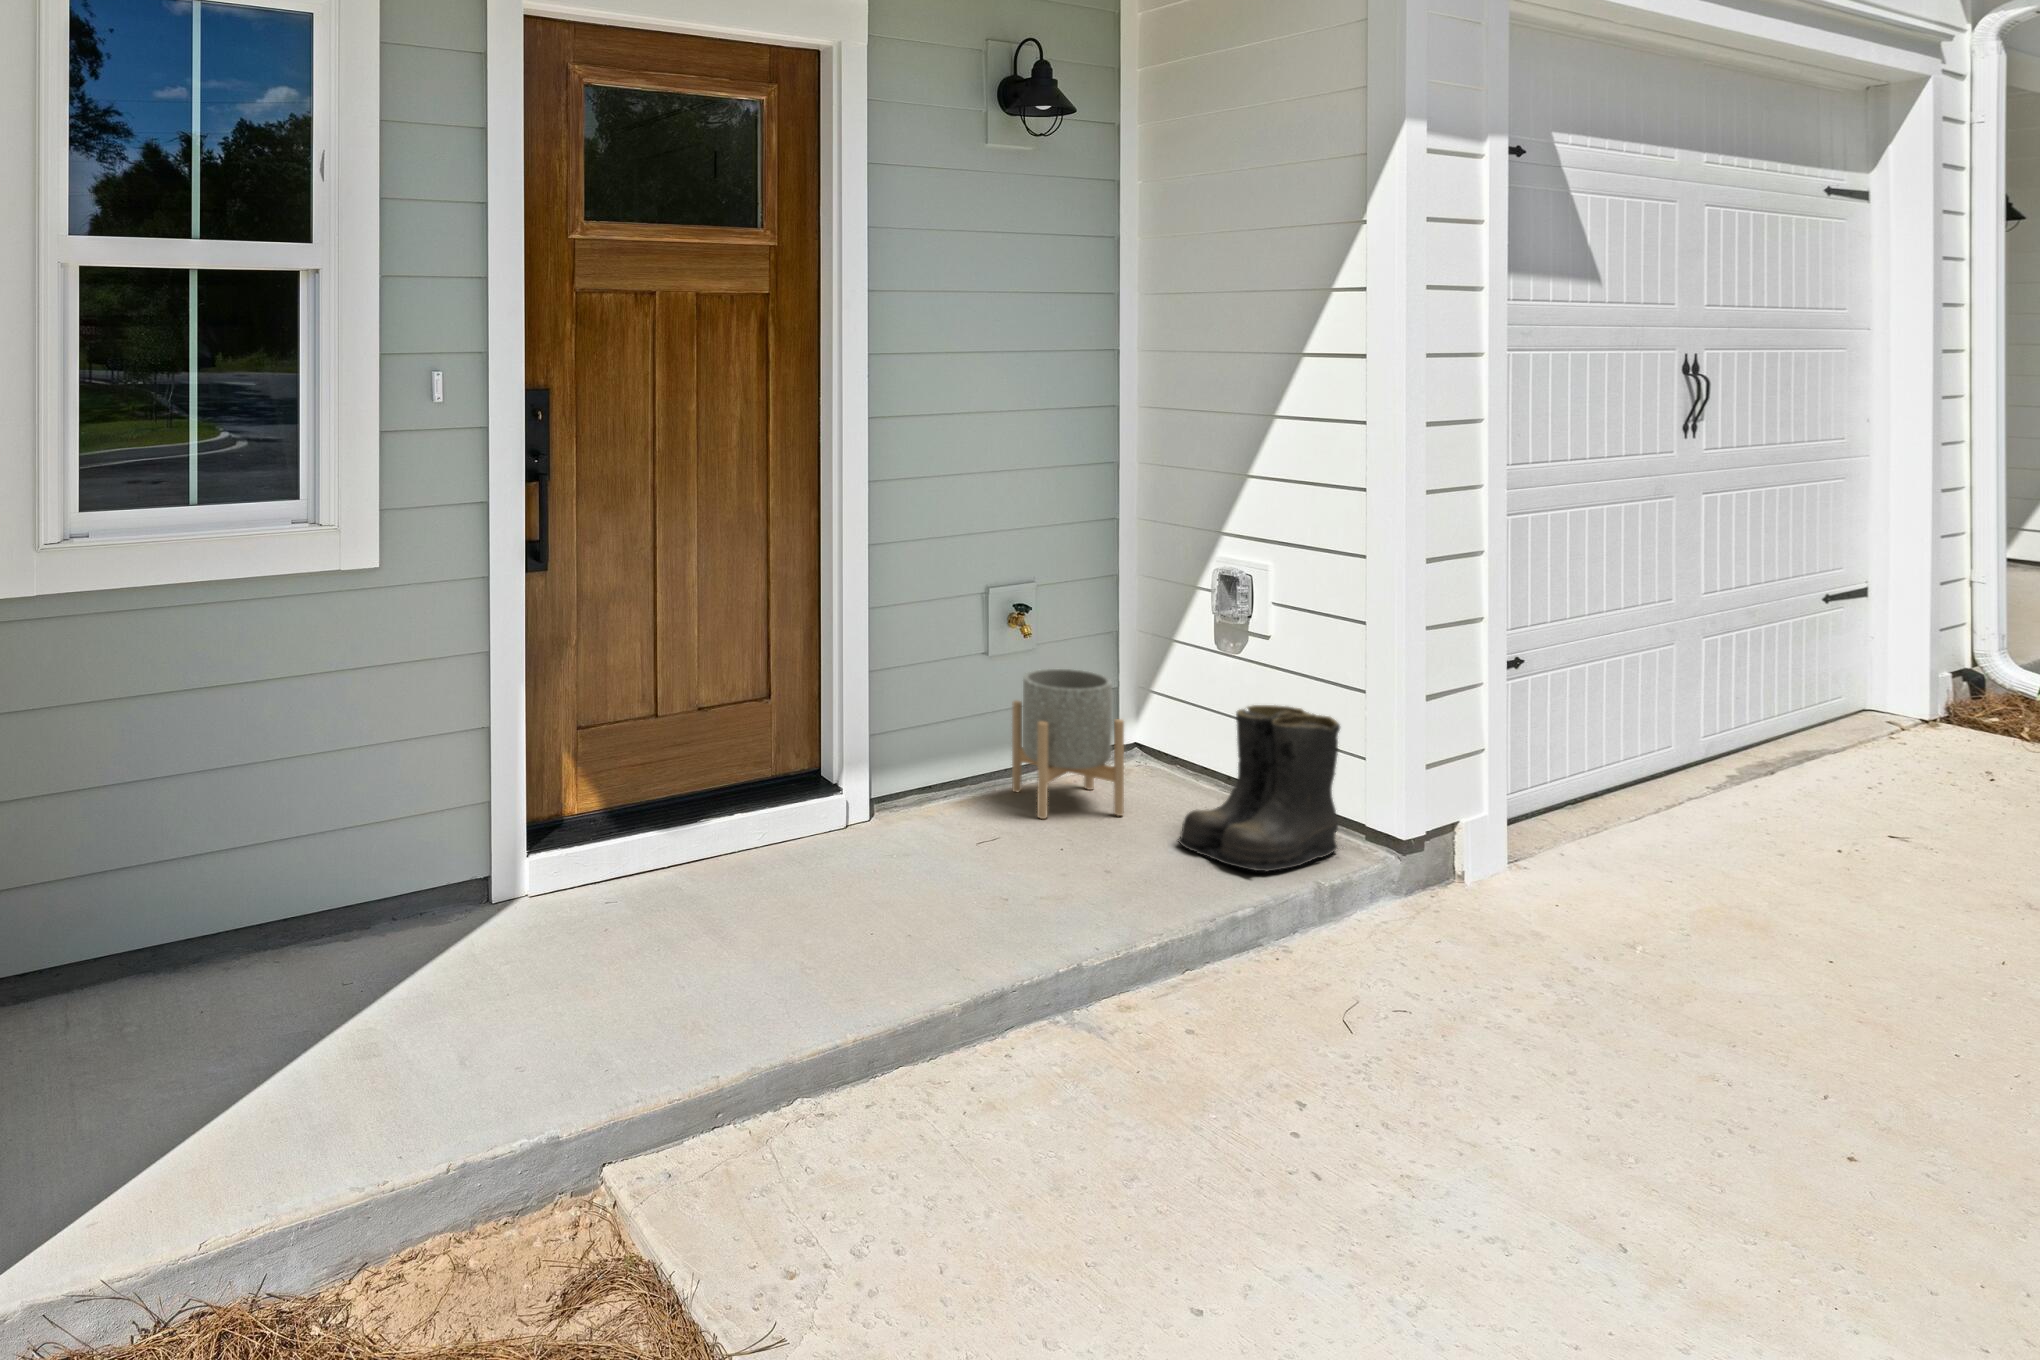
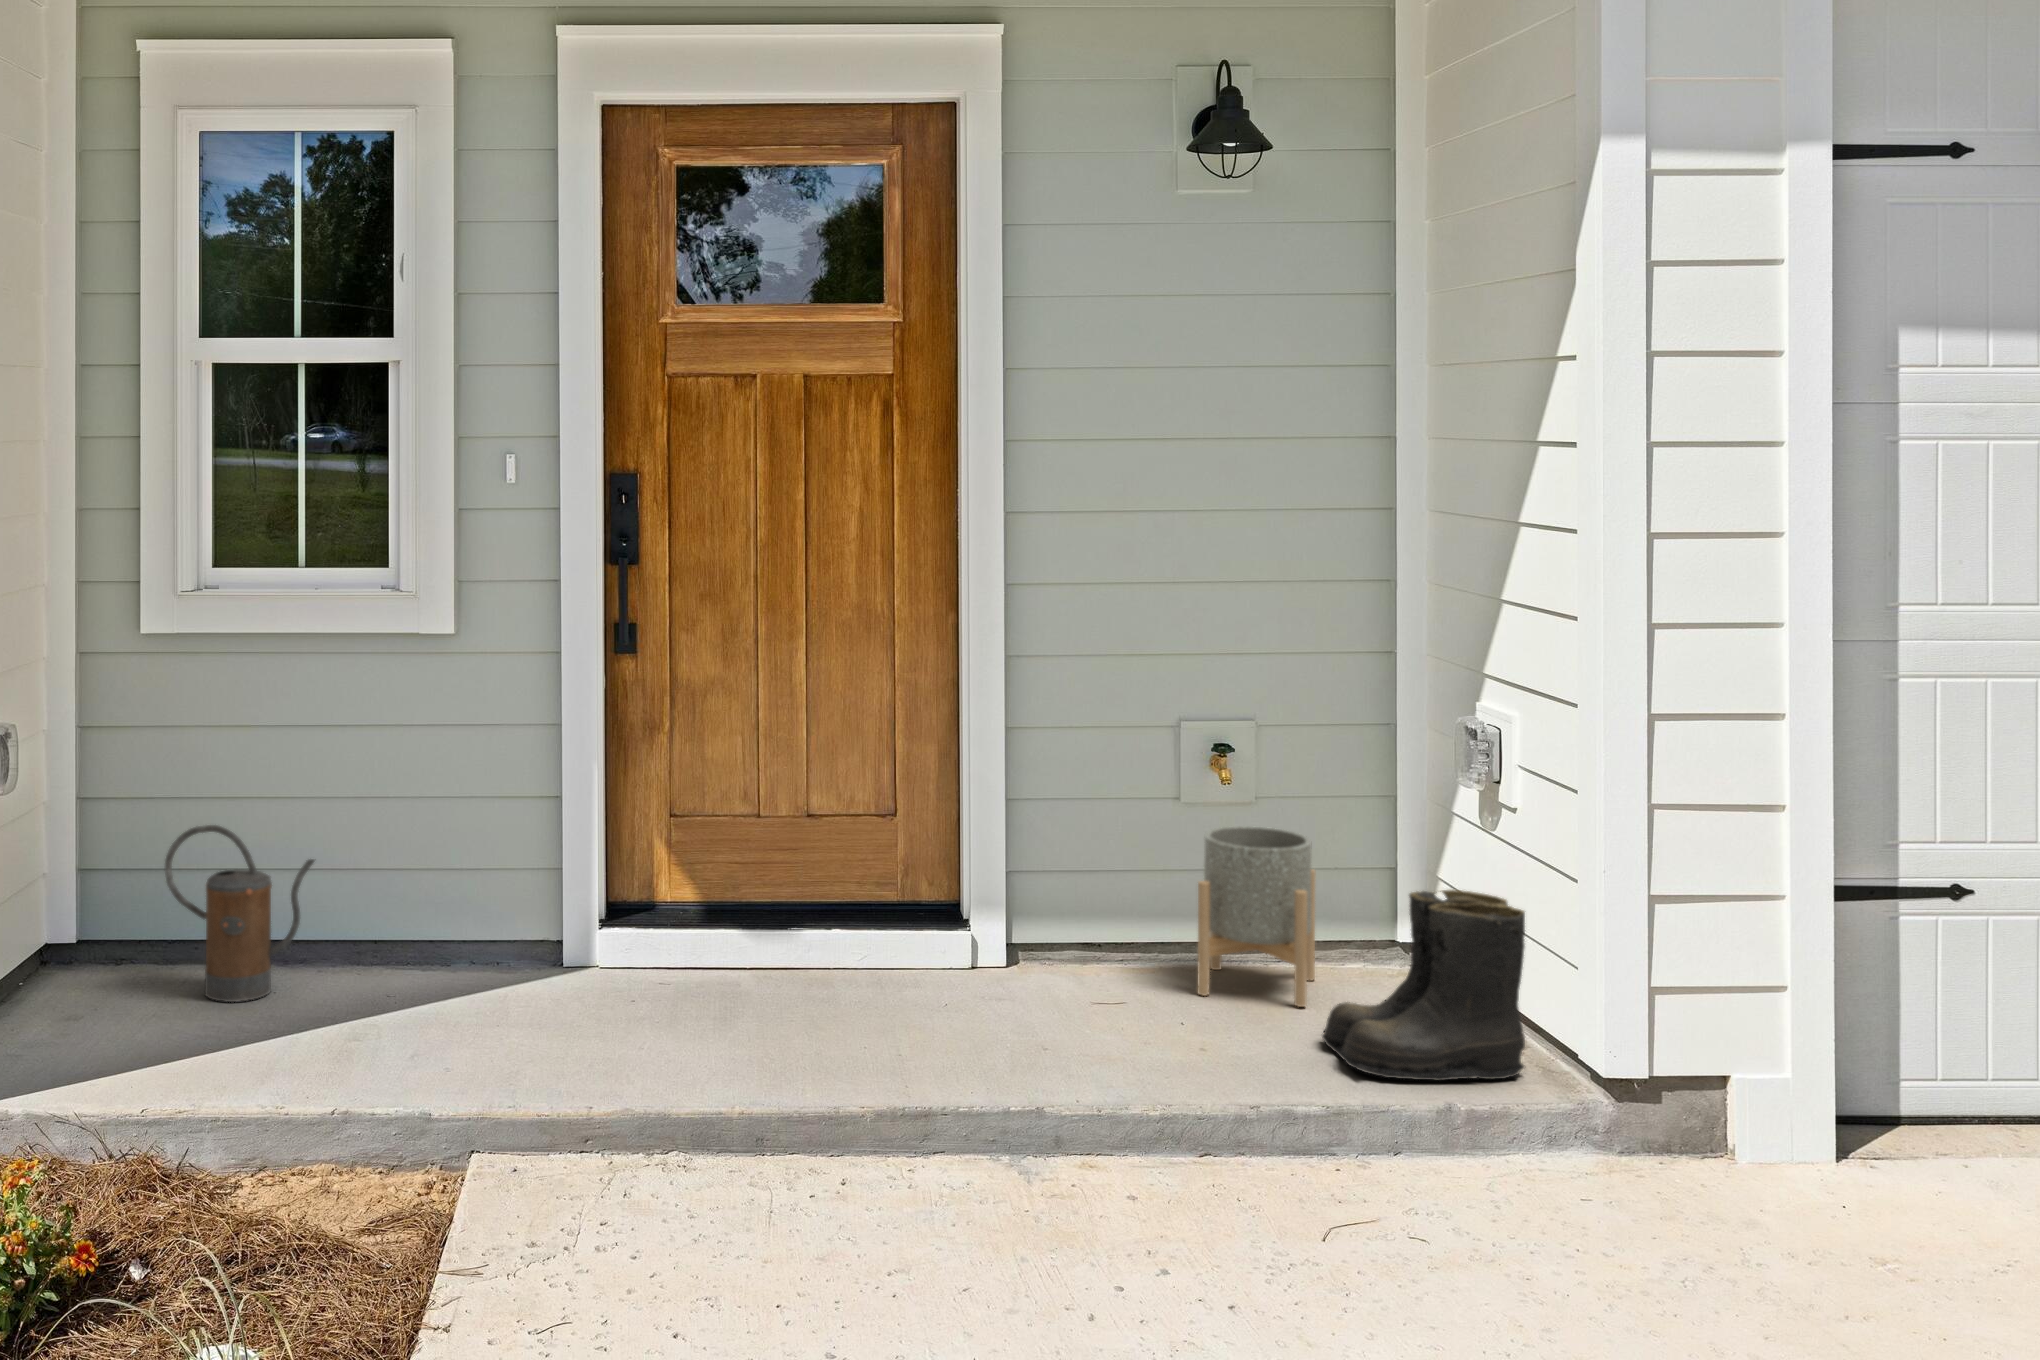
watering can: none [68,819,261,1031] -> present [165,825,315,1002]

